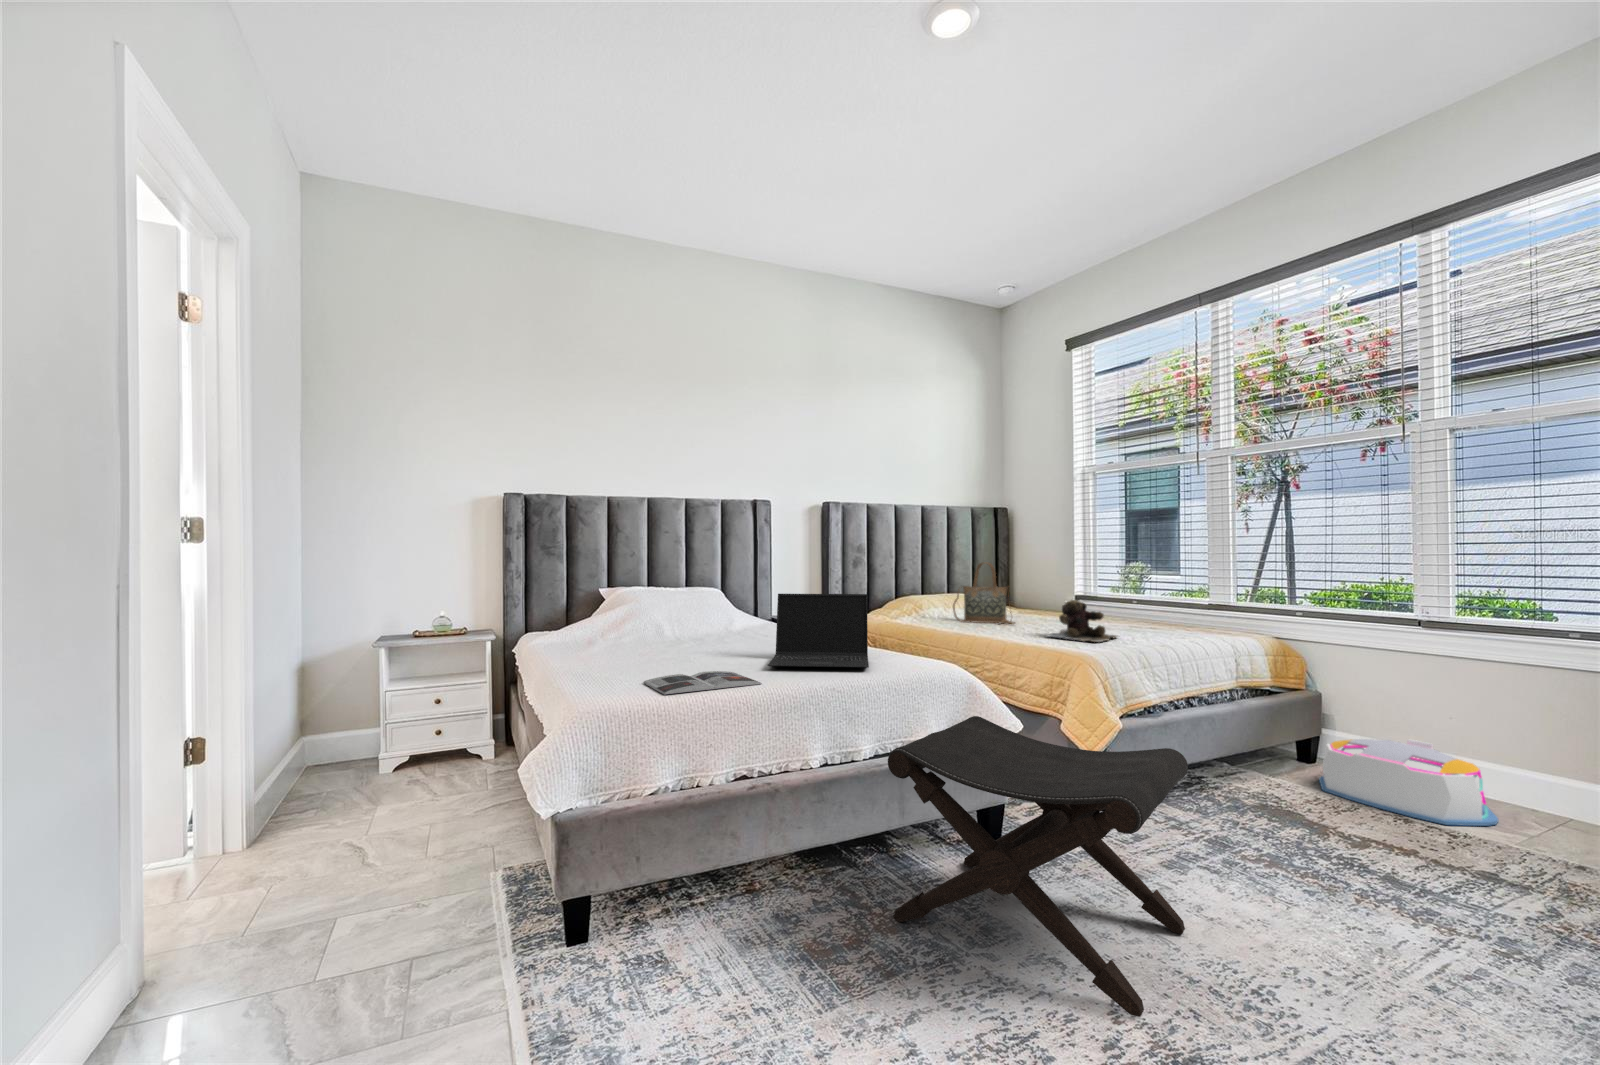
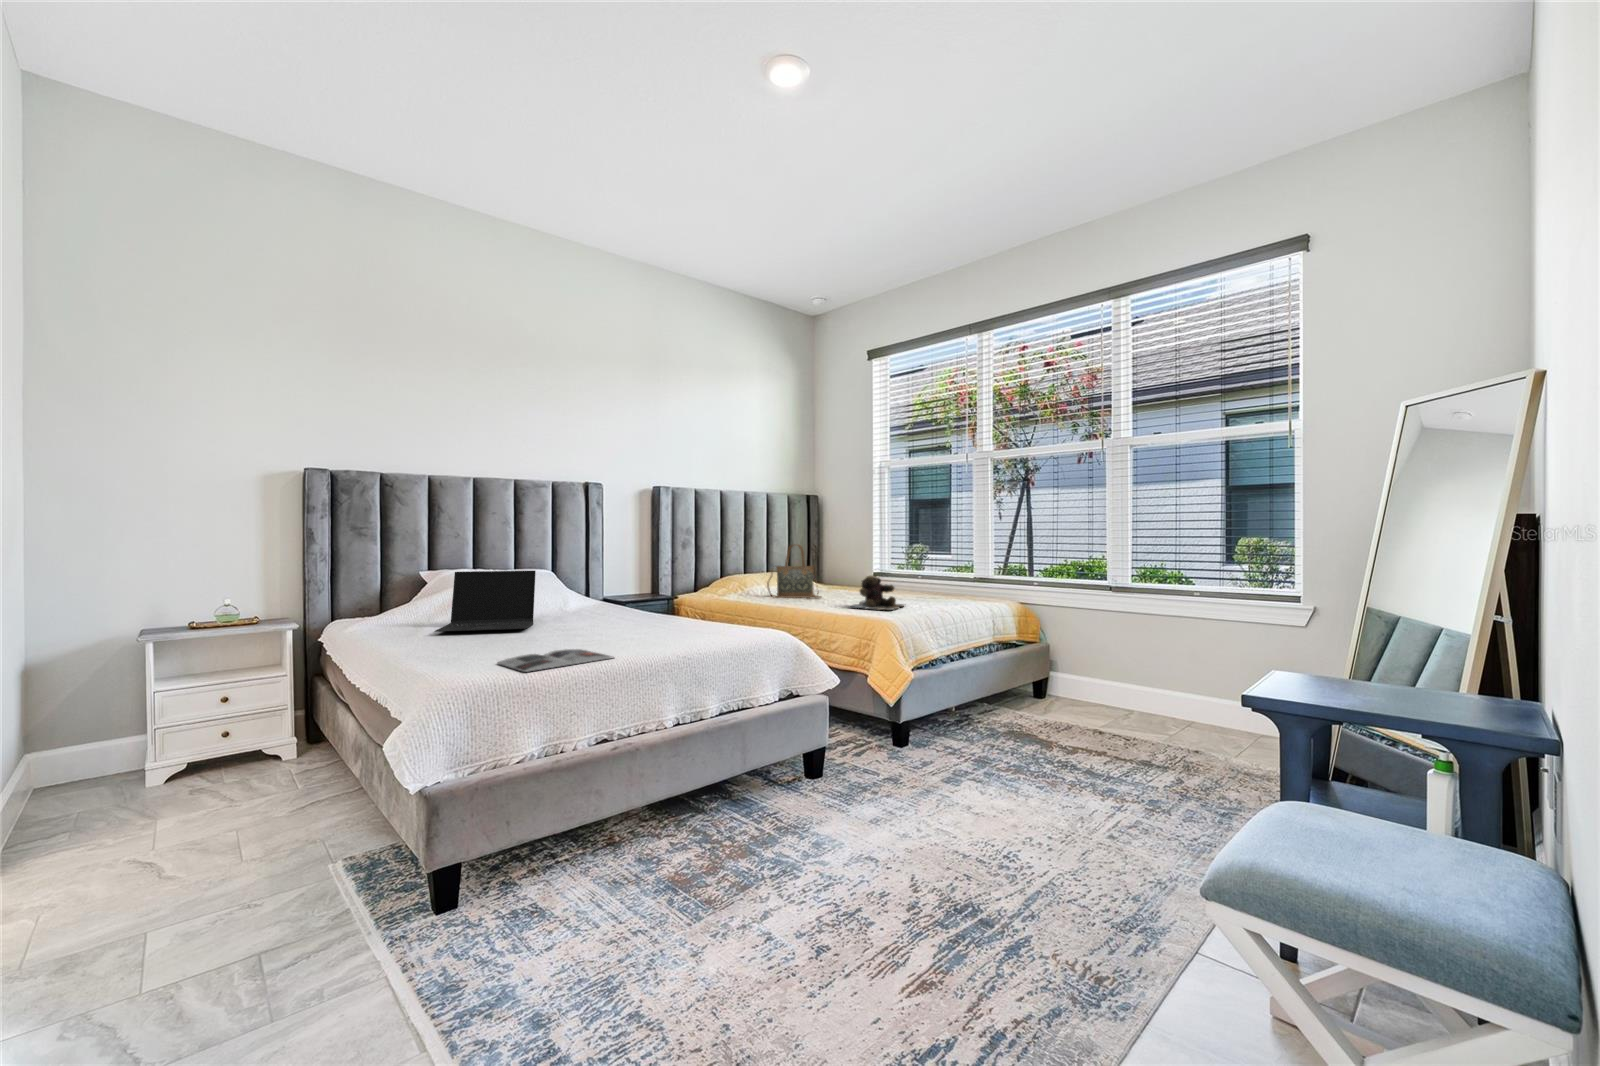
laptop: present [768,594,869,667] -> present [435,571,536,632]
footstool: present [888,716,1188,1017] -> none [735,675,963,886]
storage bin: present [1319,739,1498,826] -> none [1048,673,1158,733]

